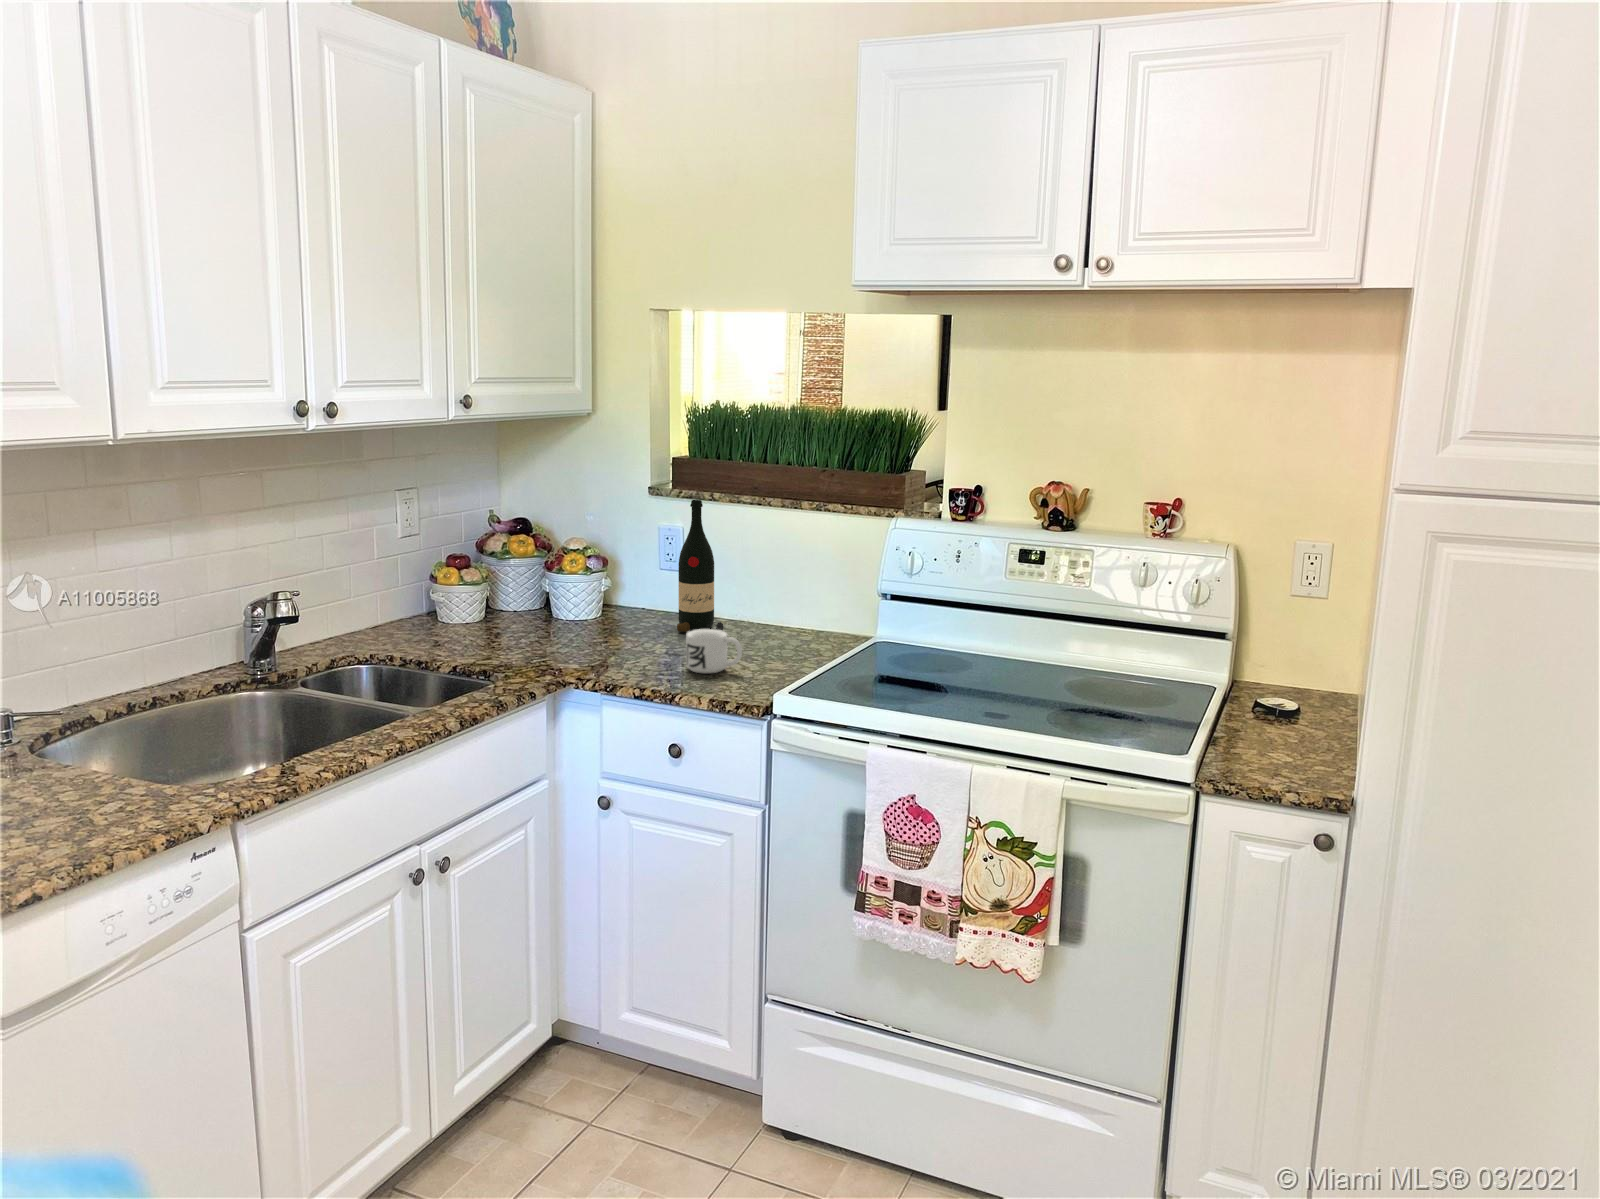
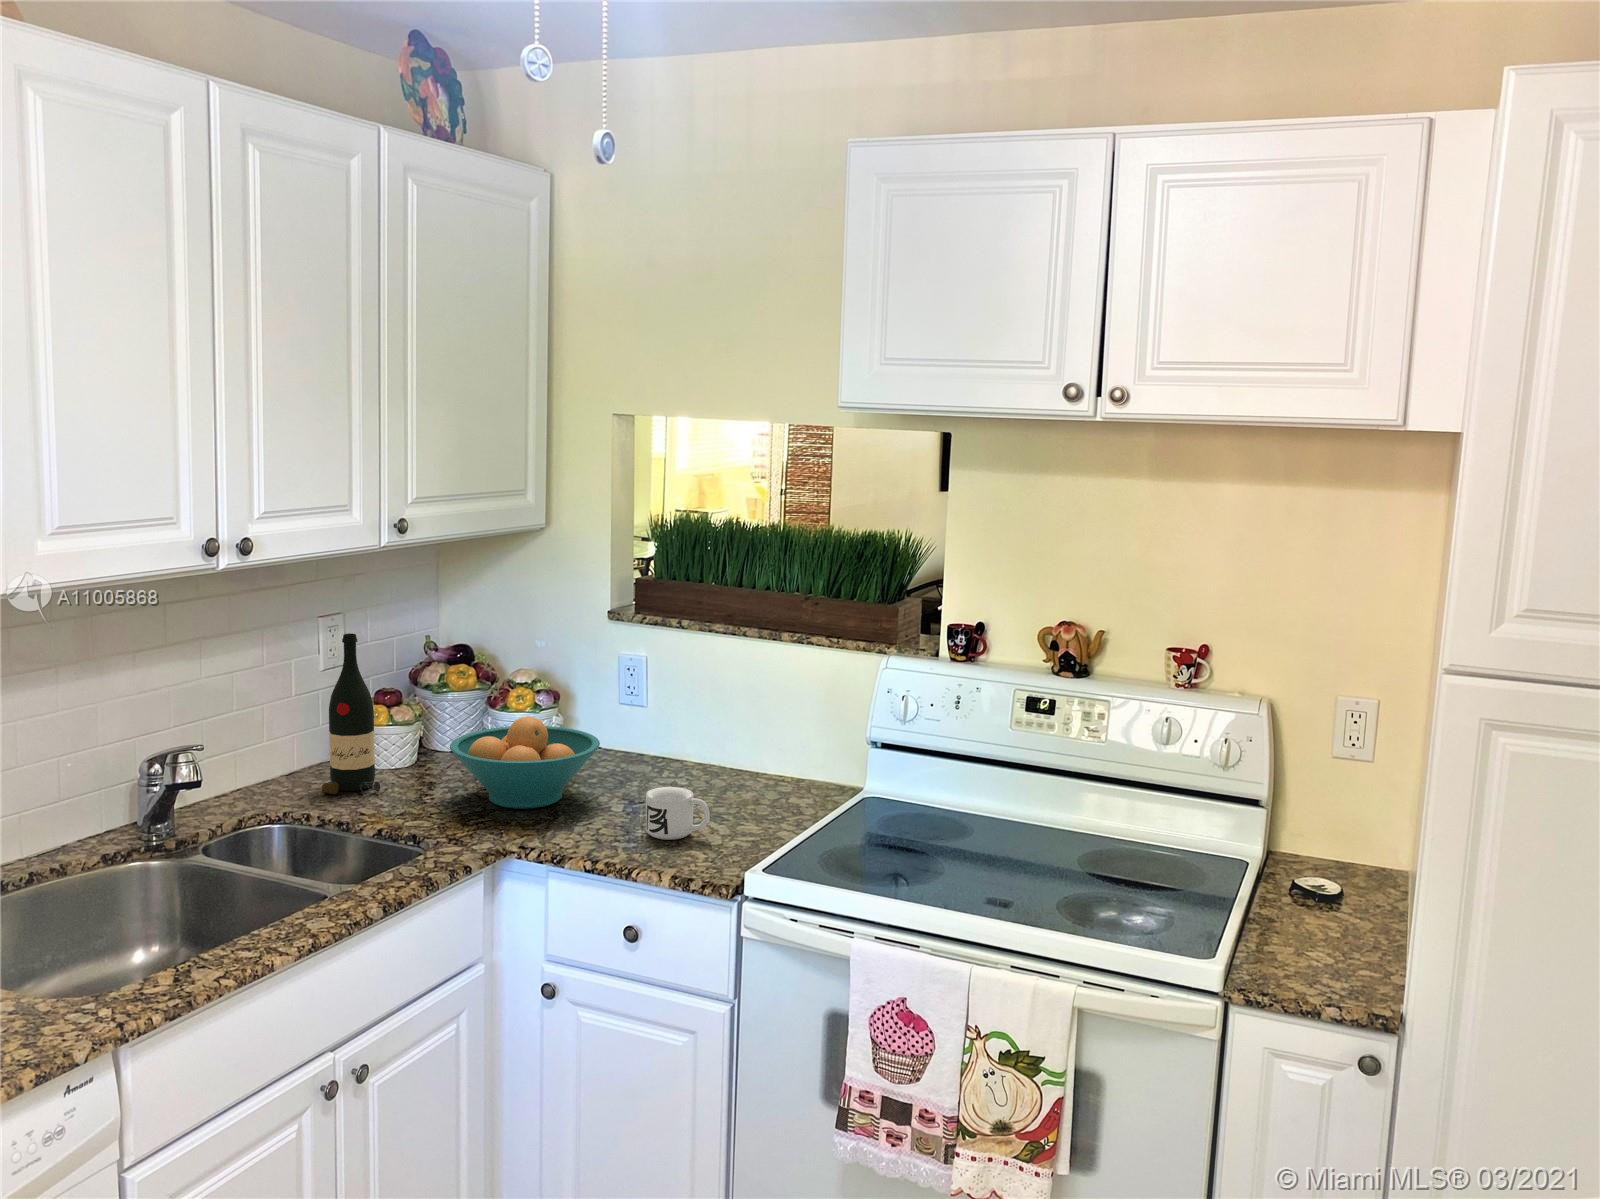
wine bottle: present [677,500,724,632] -> present [322,633,380,794]
fruit bowl: none [513,572,644,651] -> present [450,716,600,809]

